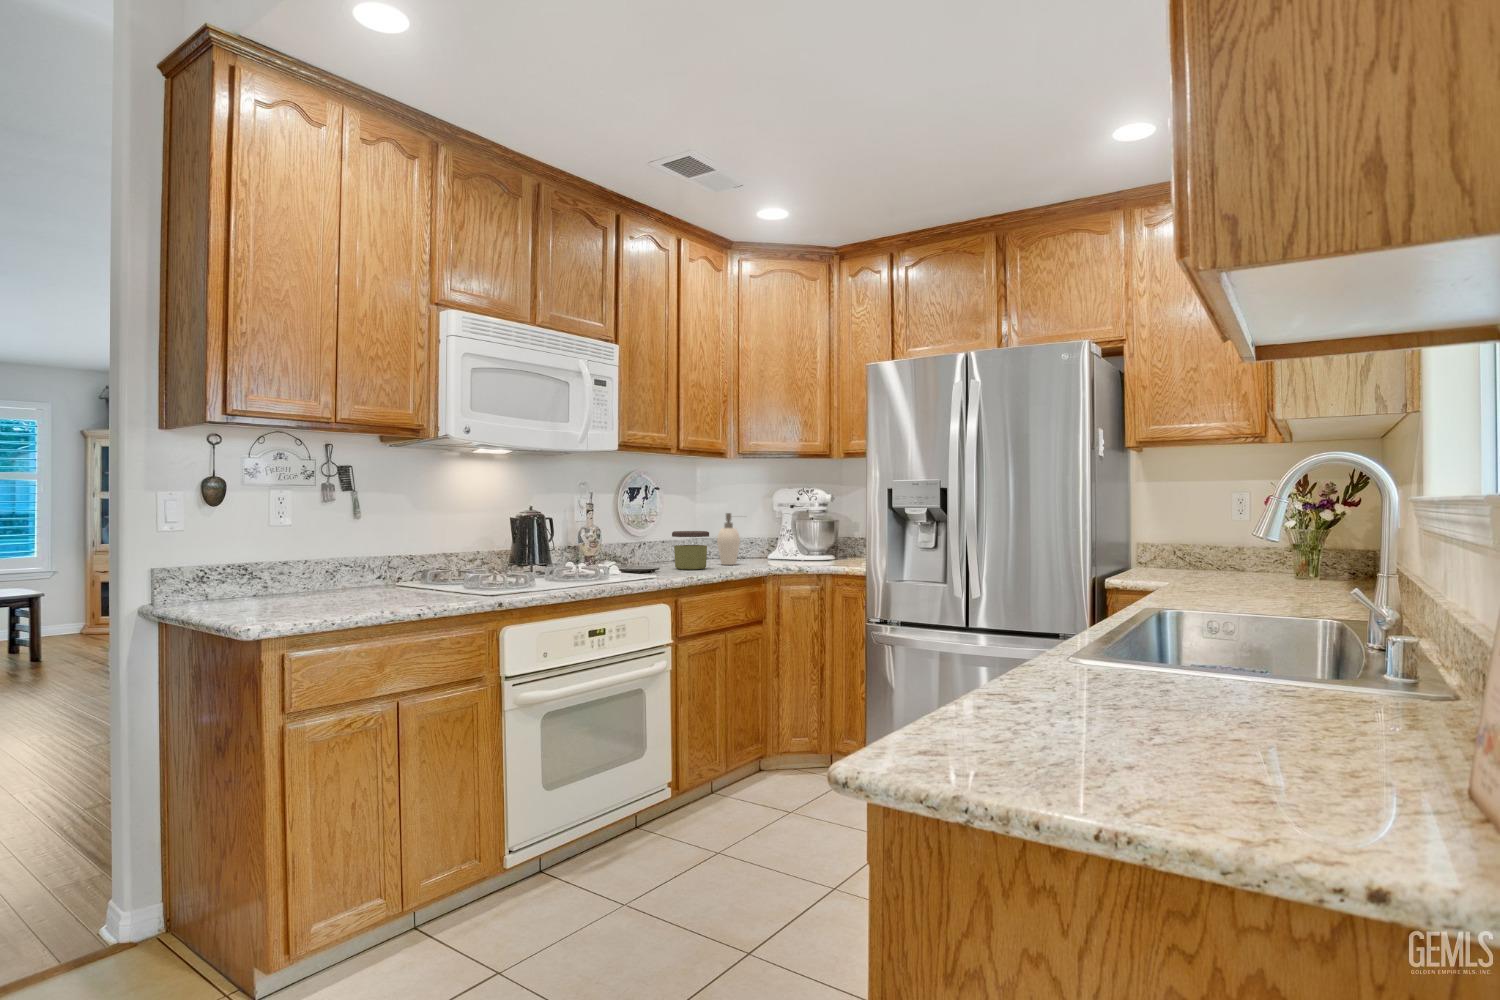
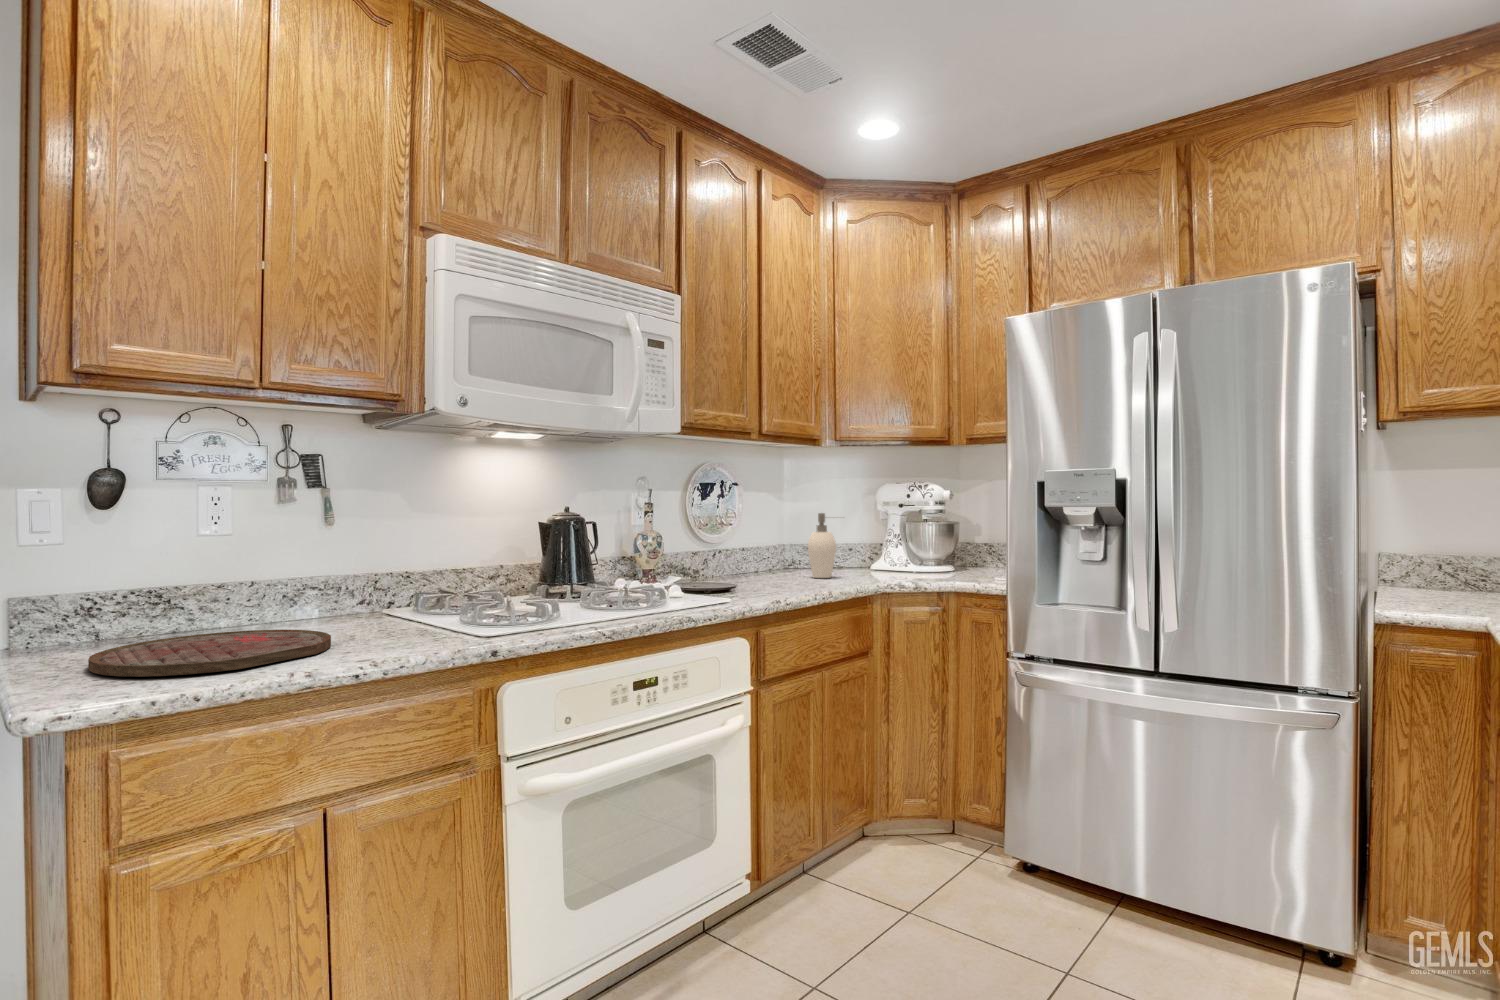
jar: present [672,531,709,569] -> none [751,536,798,586]
cutting board: none [240,592,389,612] -> present [88,630,331,677]

